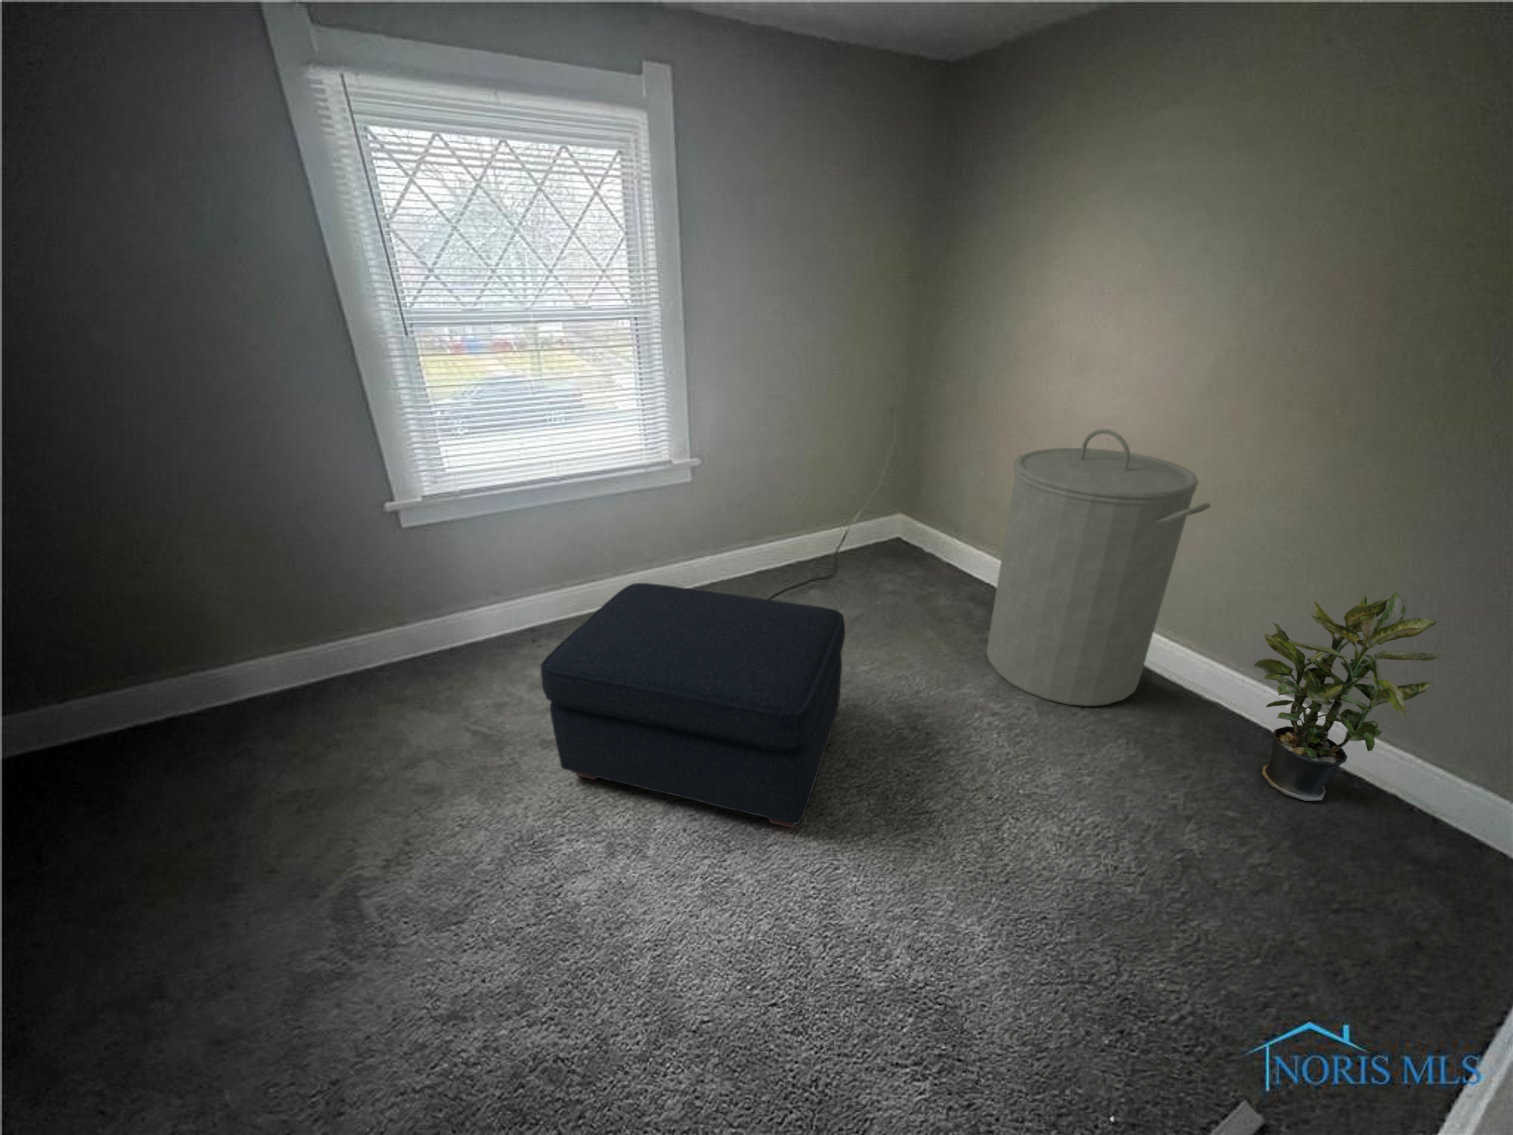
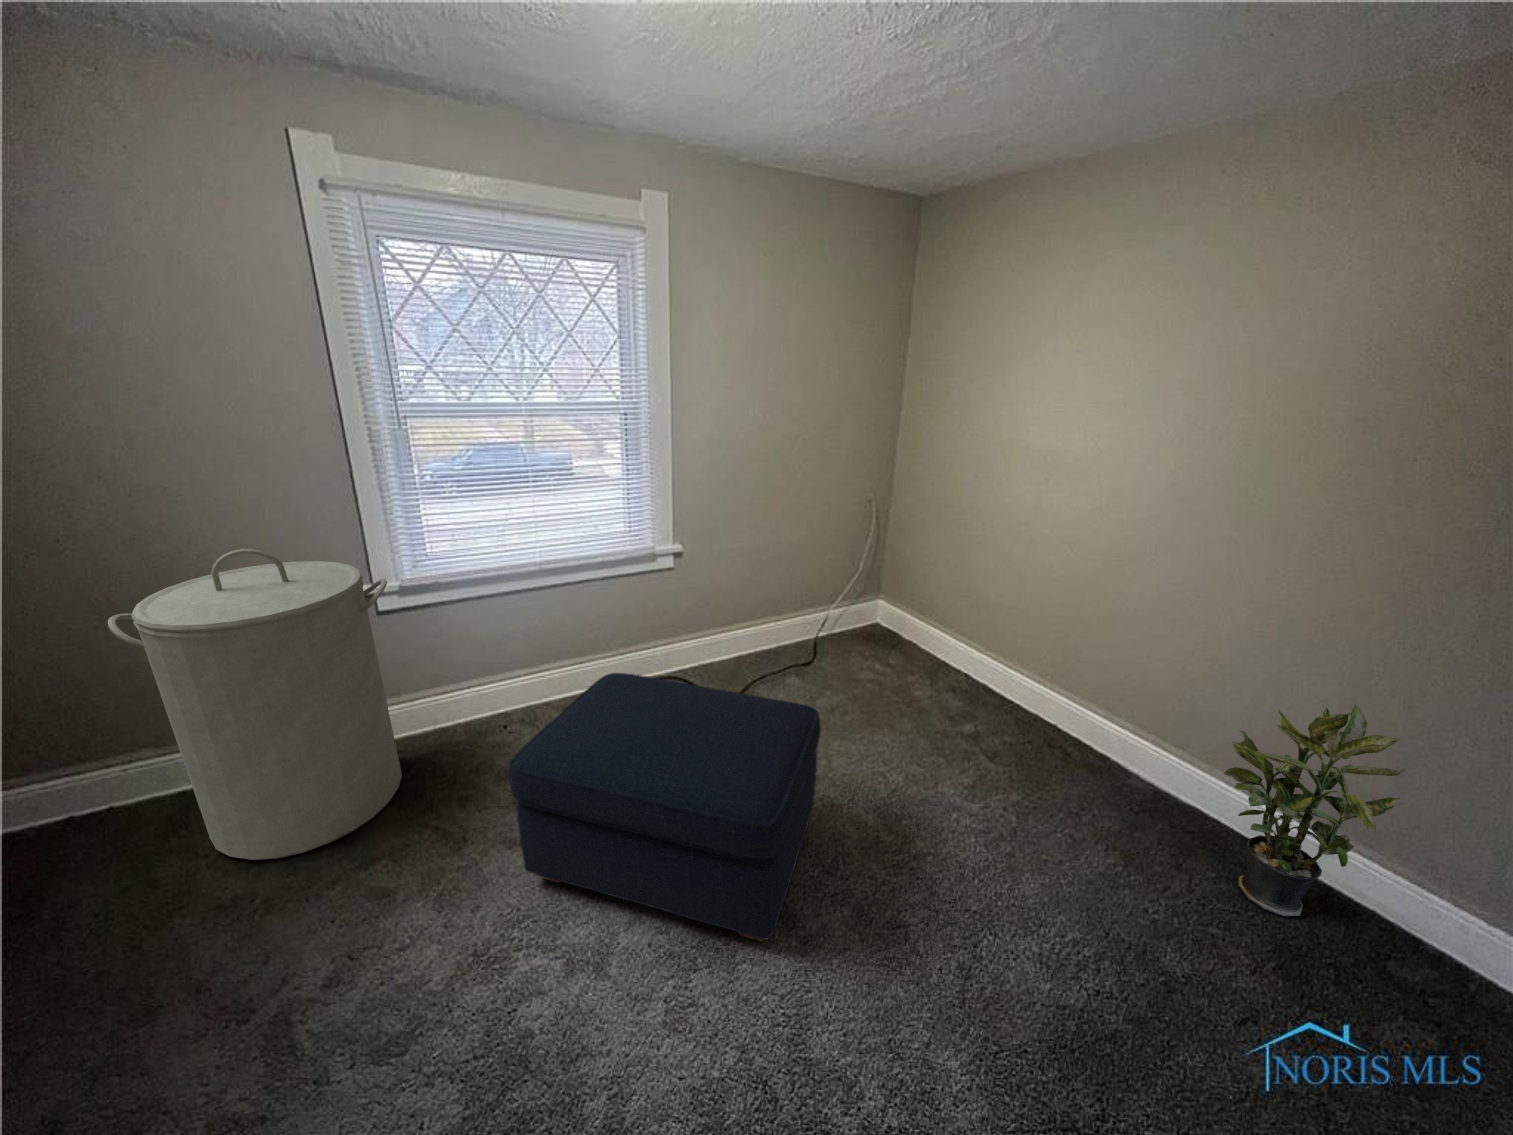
laundry hamper: present [987,429,1210,706] -> present [108,549,402,860]

